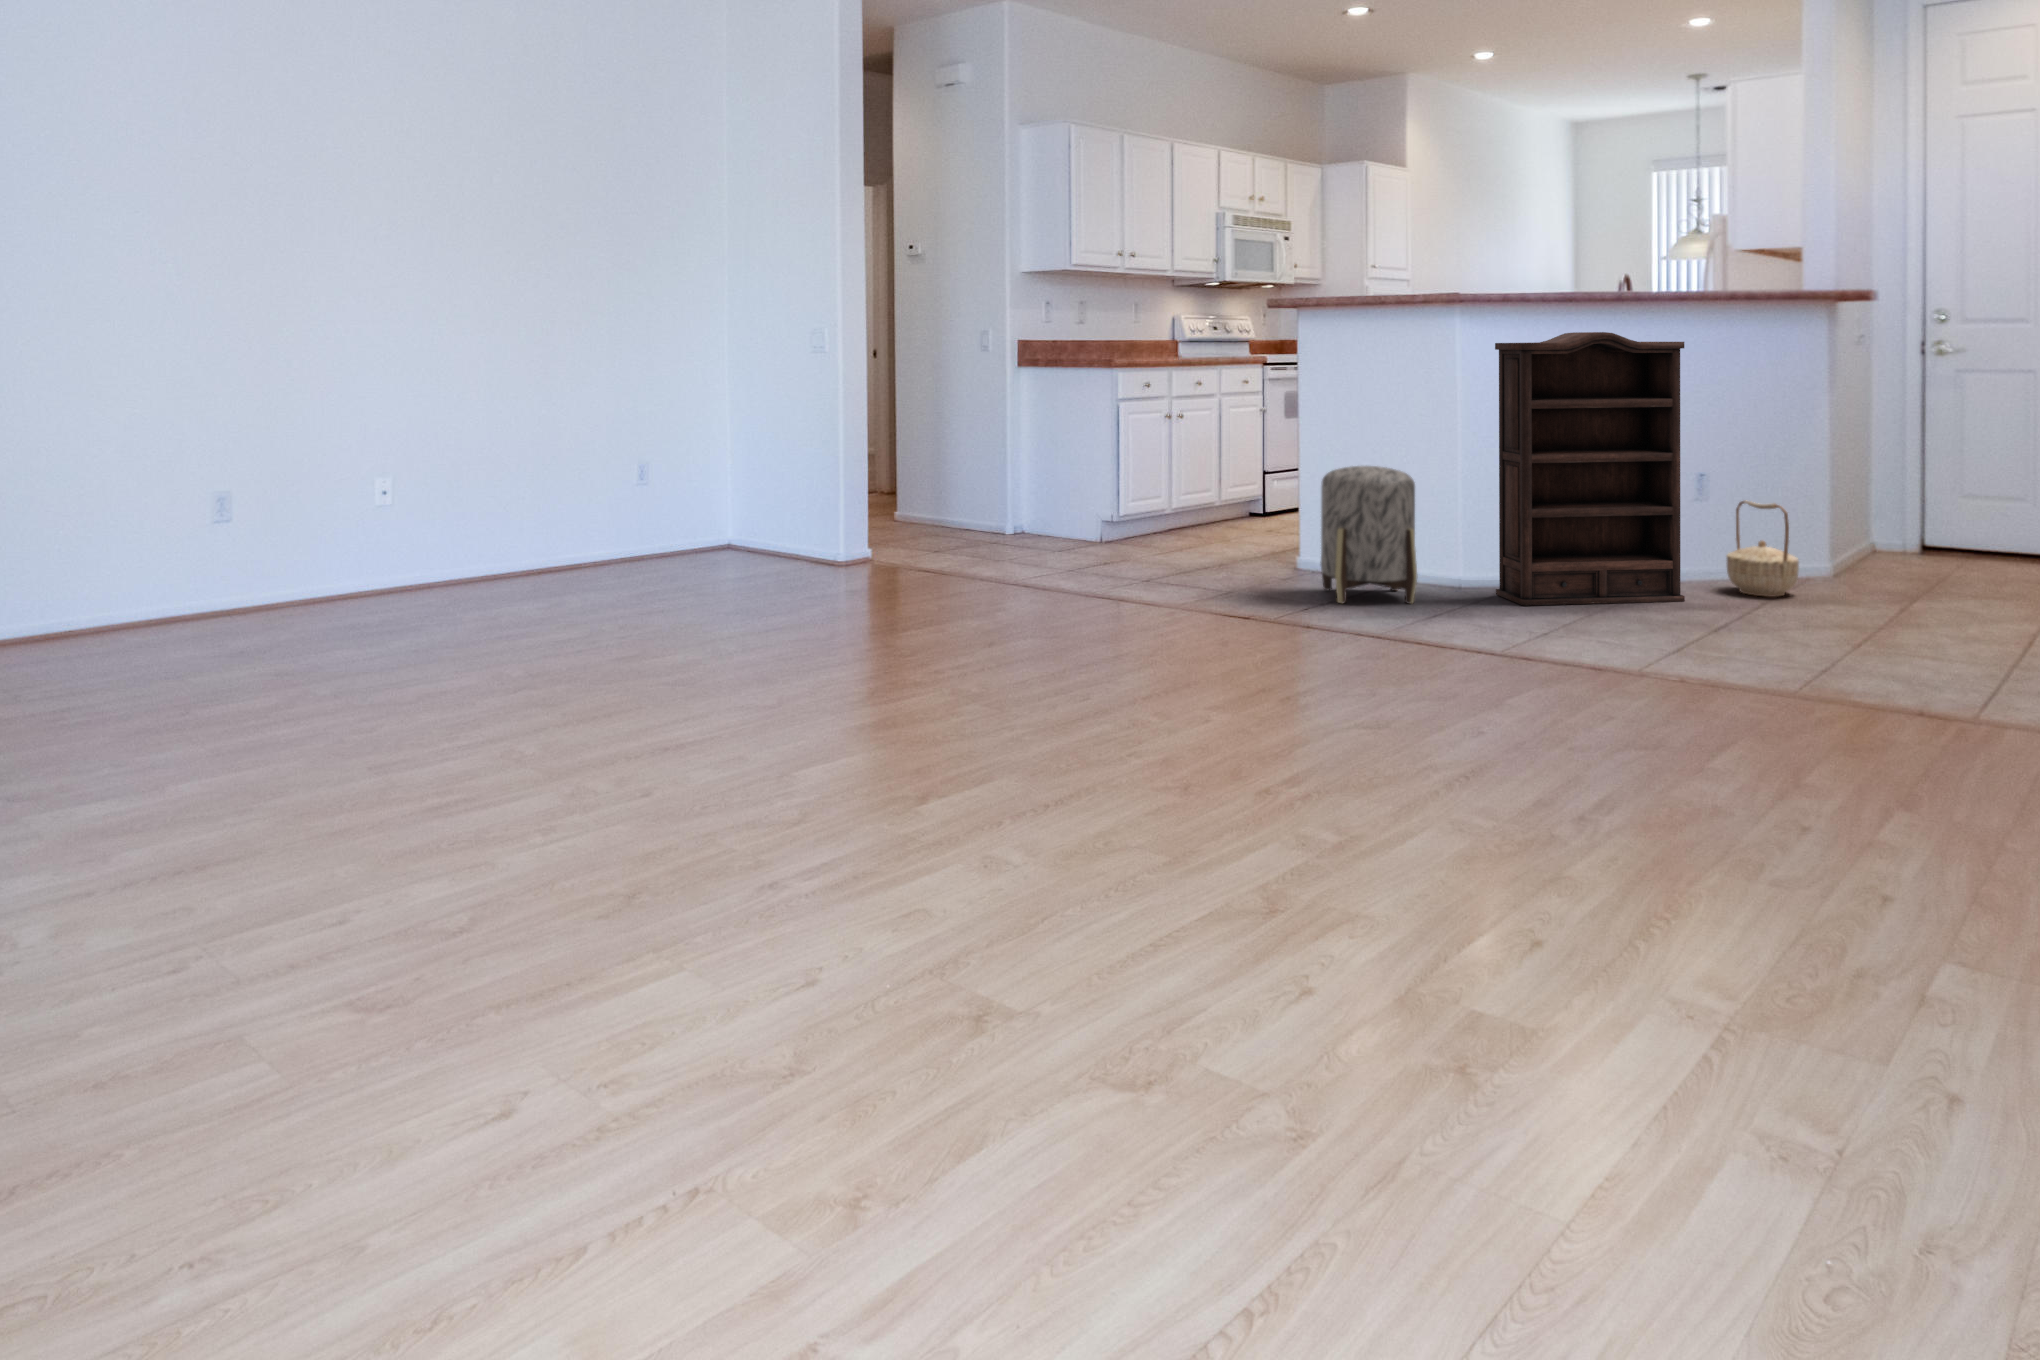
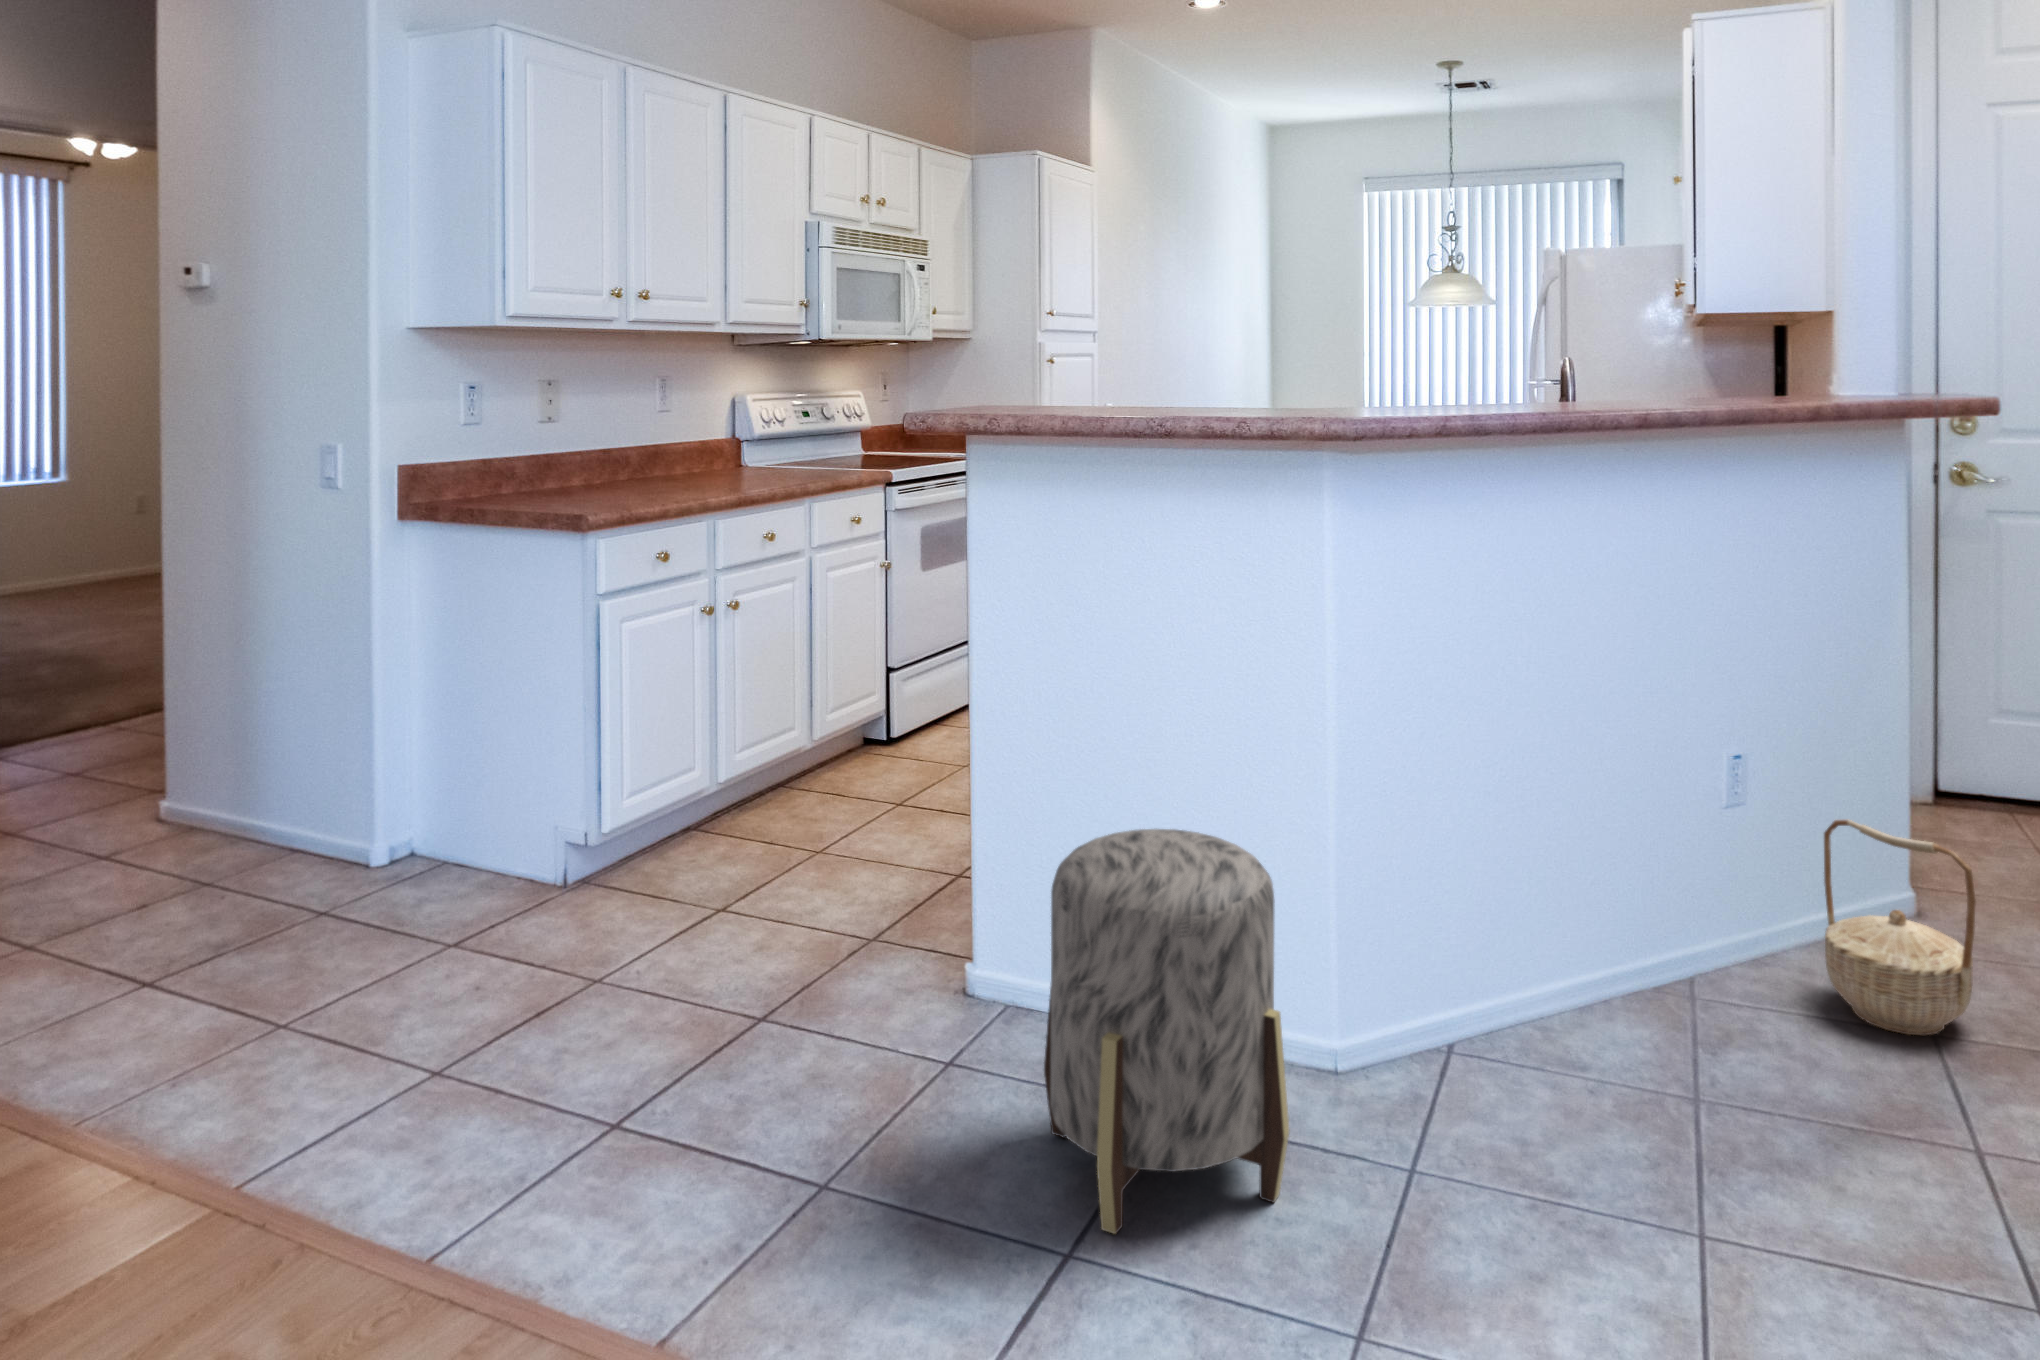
bookshelf: present [1495,332,1685,606] -> none [1430,499,1809,1175]

